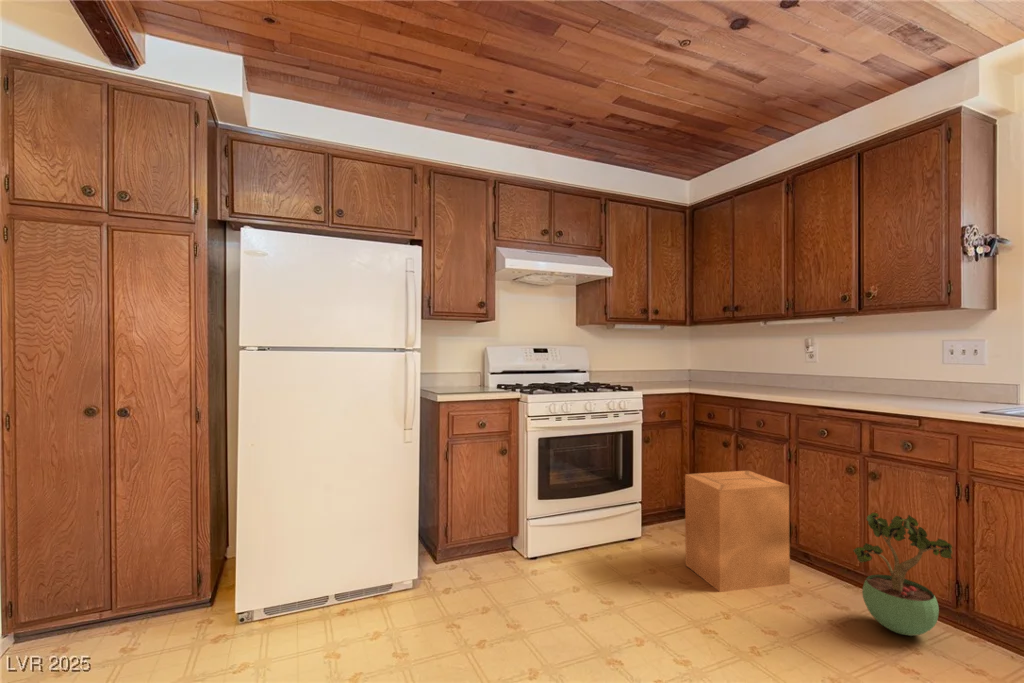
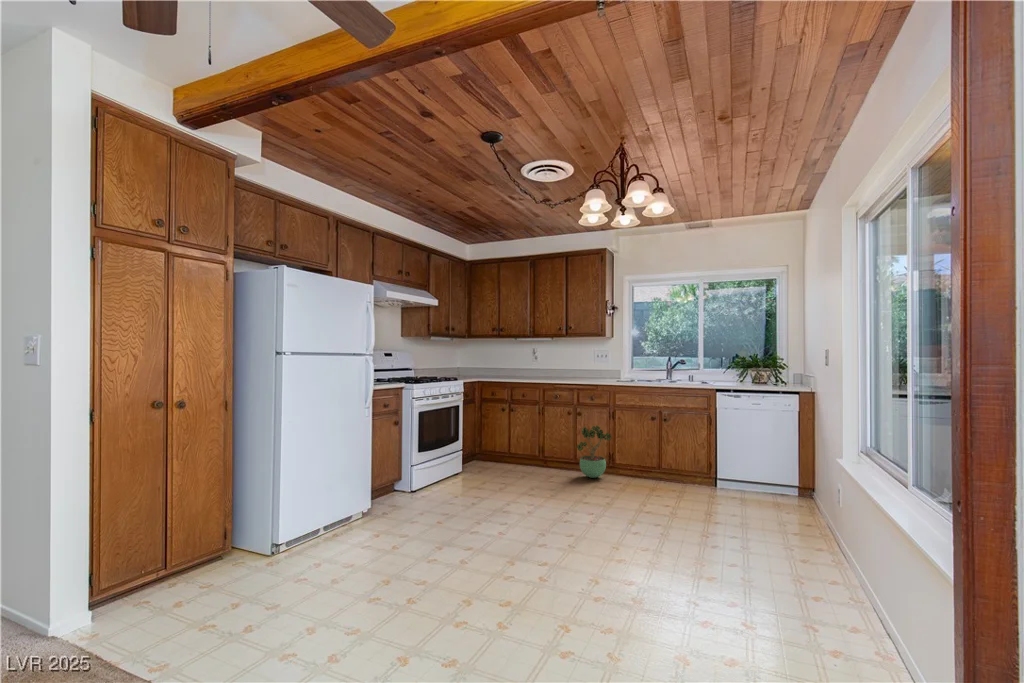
cardboard box: present [685,471,790,592] -> none [497,421,546,483]

